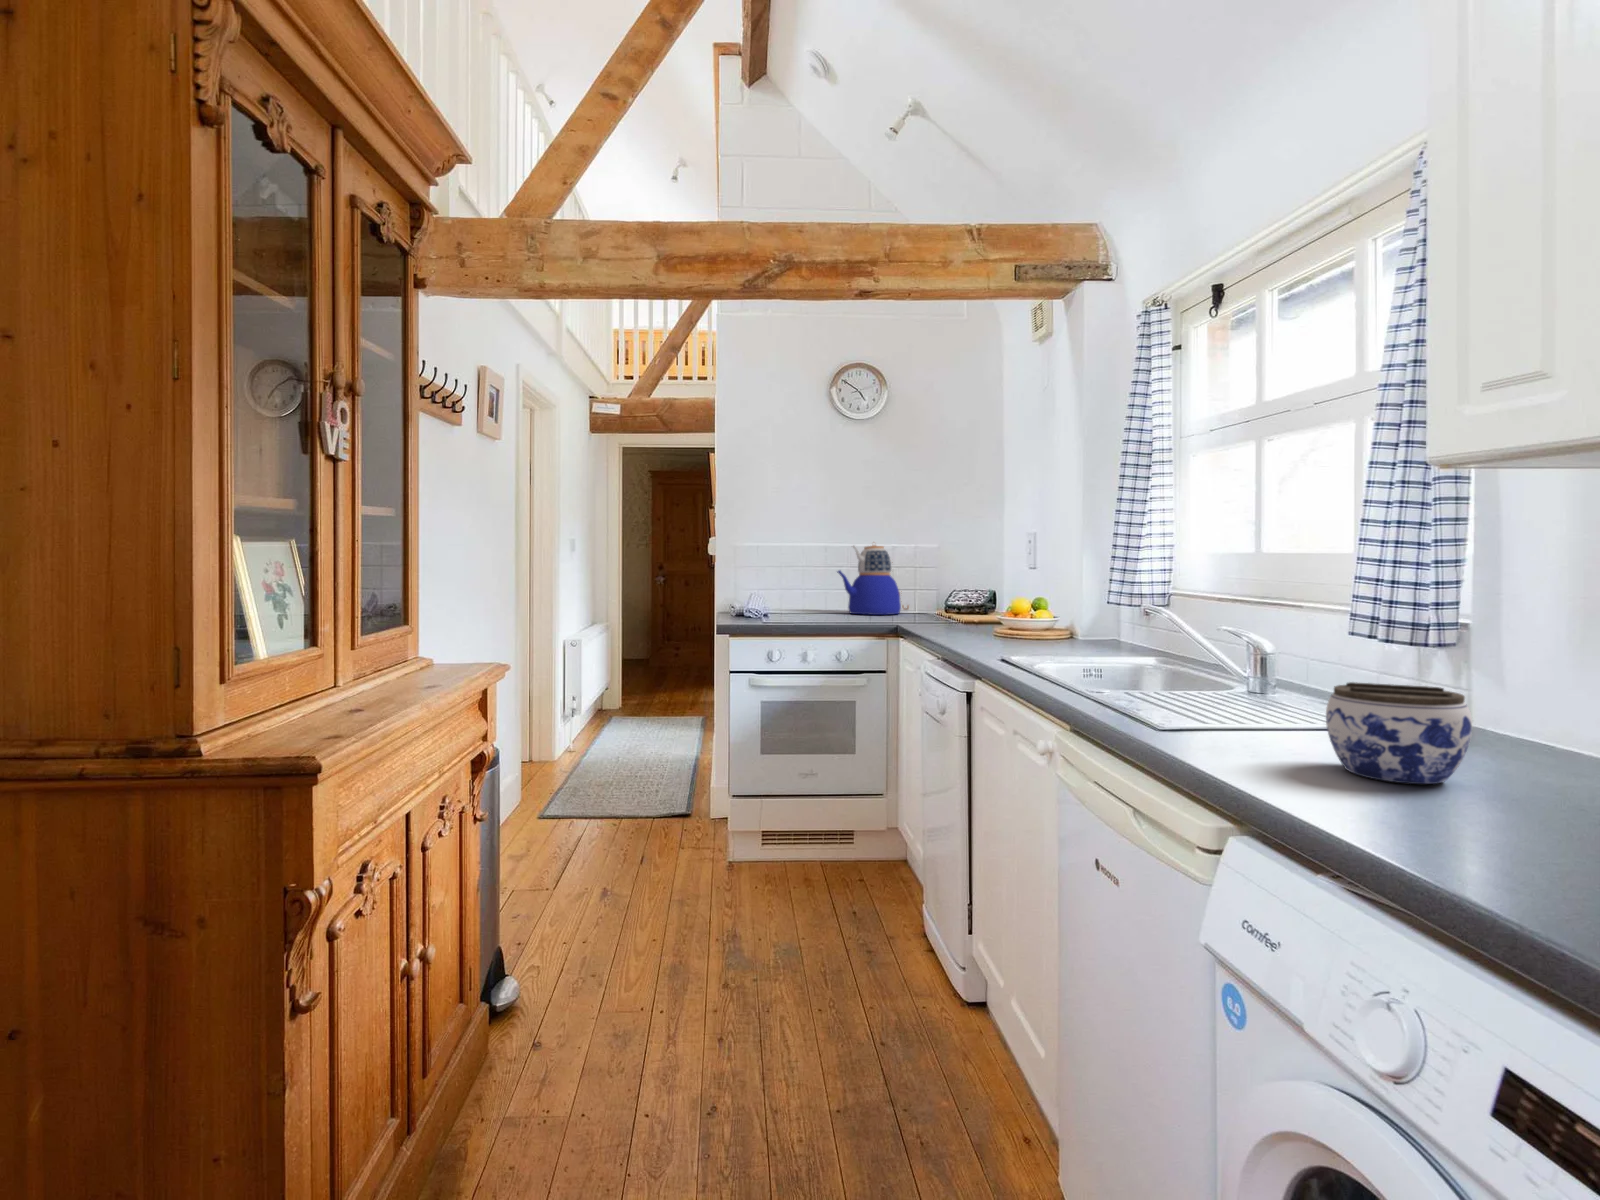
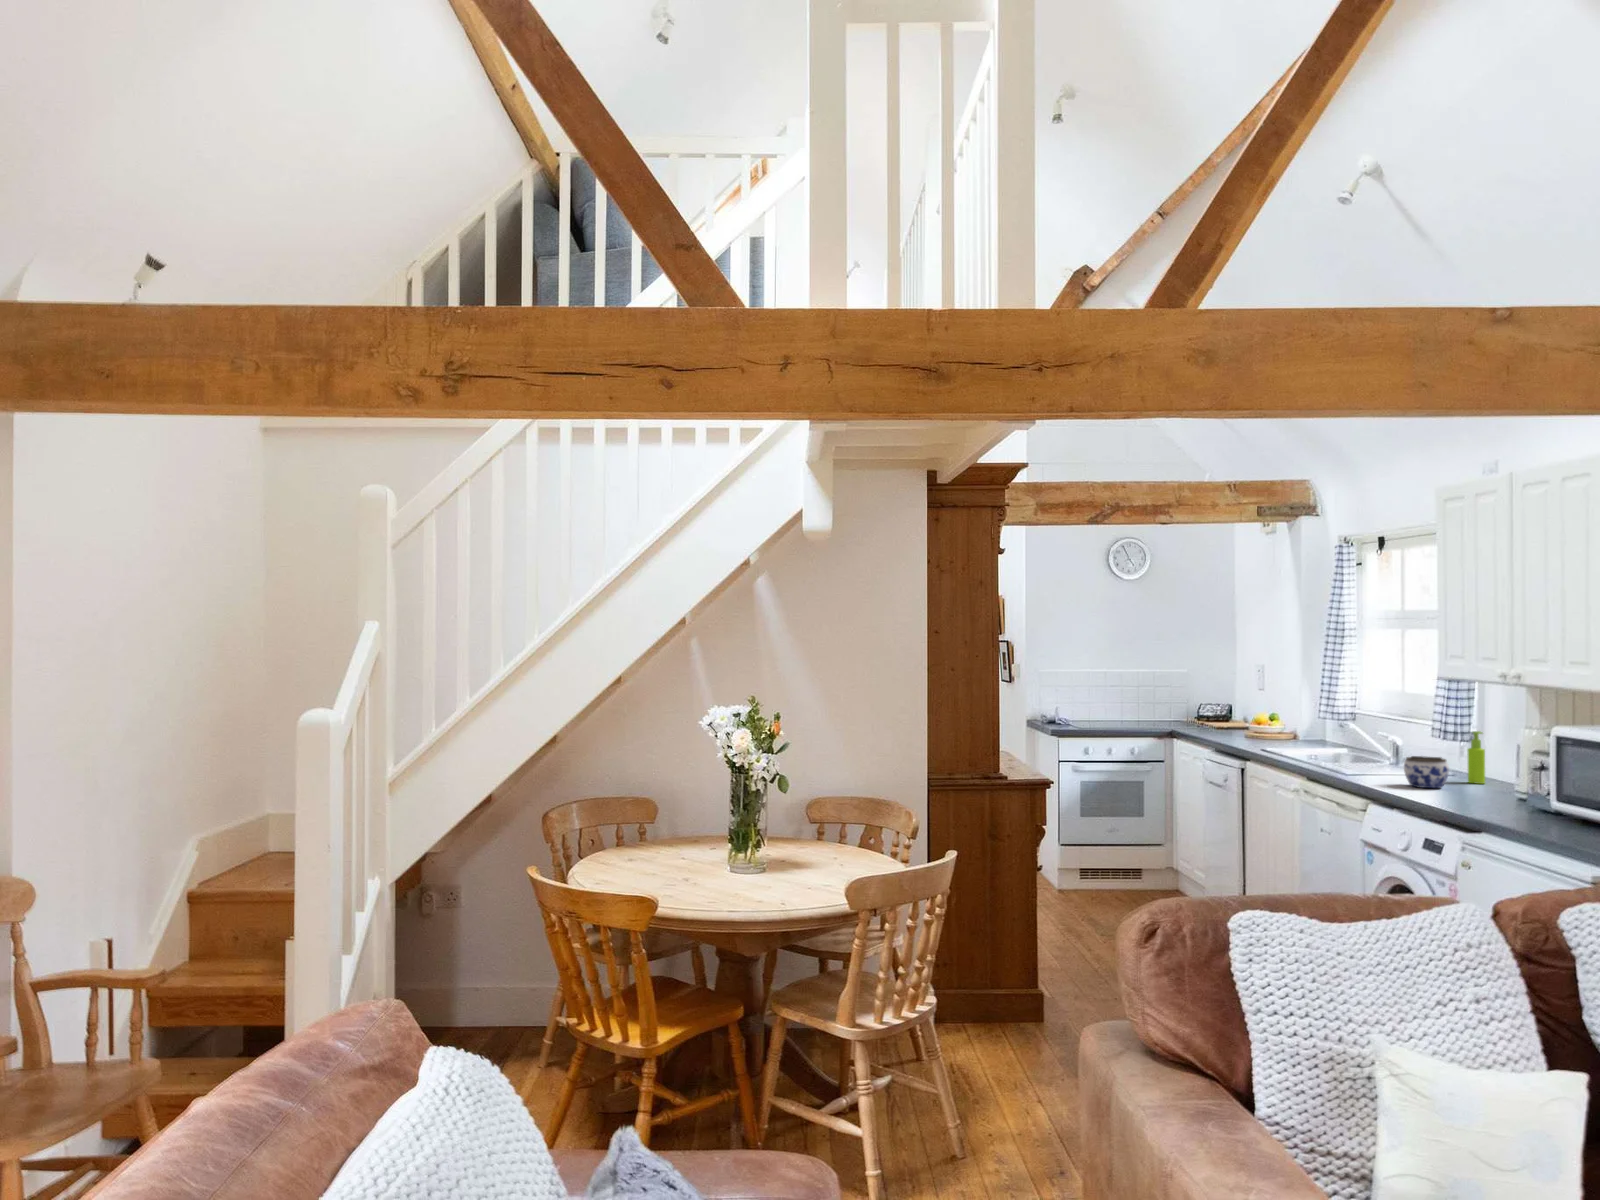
teapot: present [837,545,909,615] -> none [1115,666,1166,719]
soap dispenser: none [1471,612,1529,753] -> present [1467,731,1485,784]

